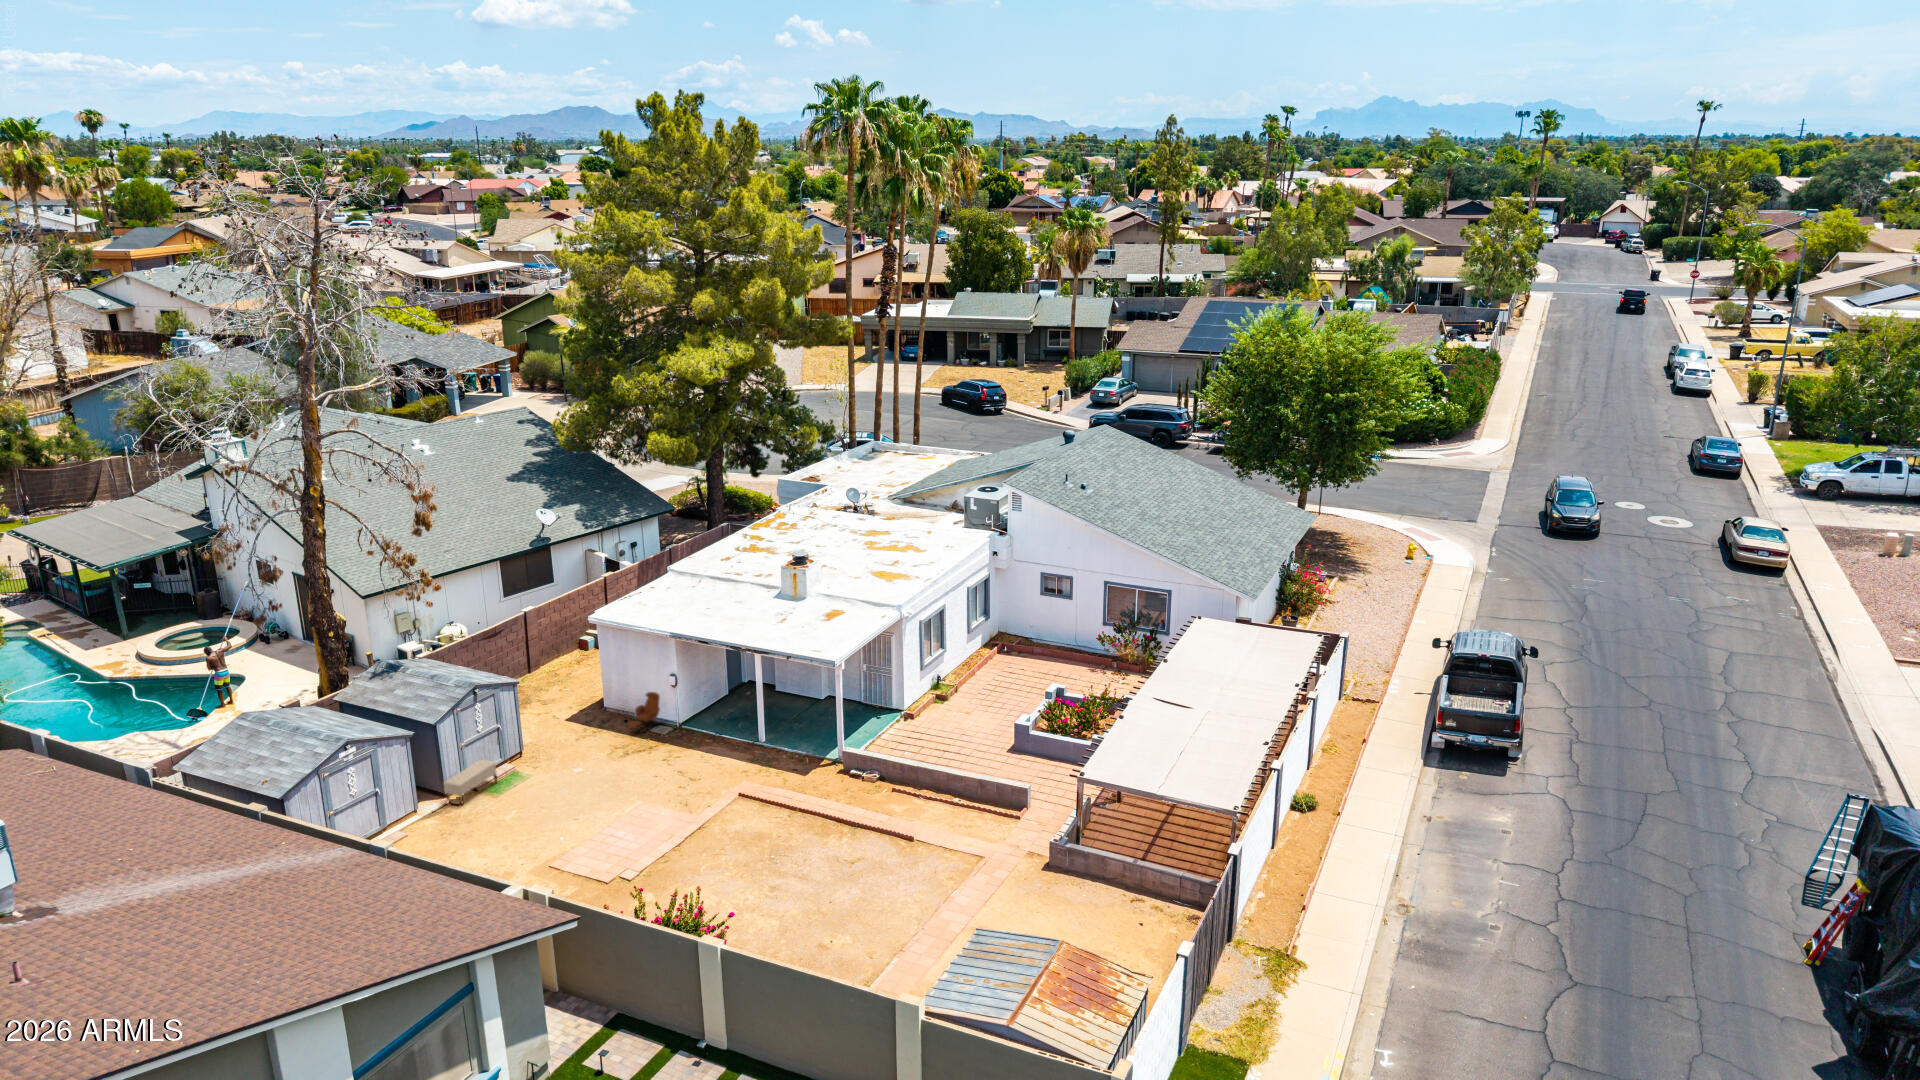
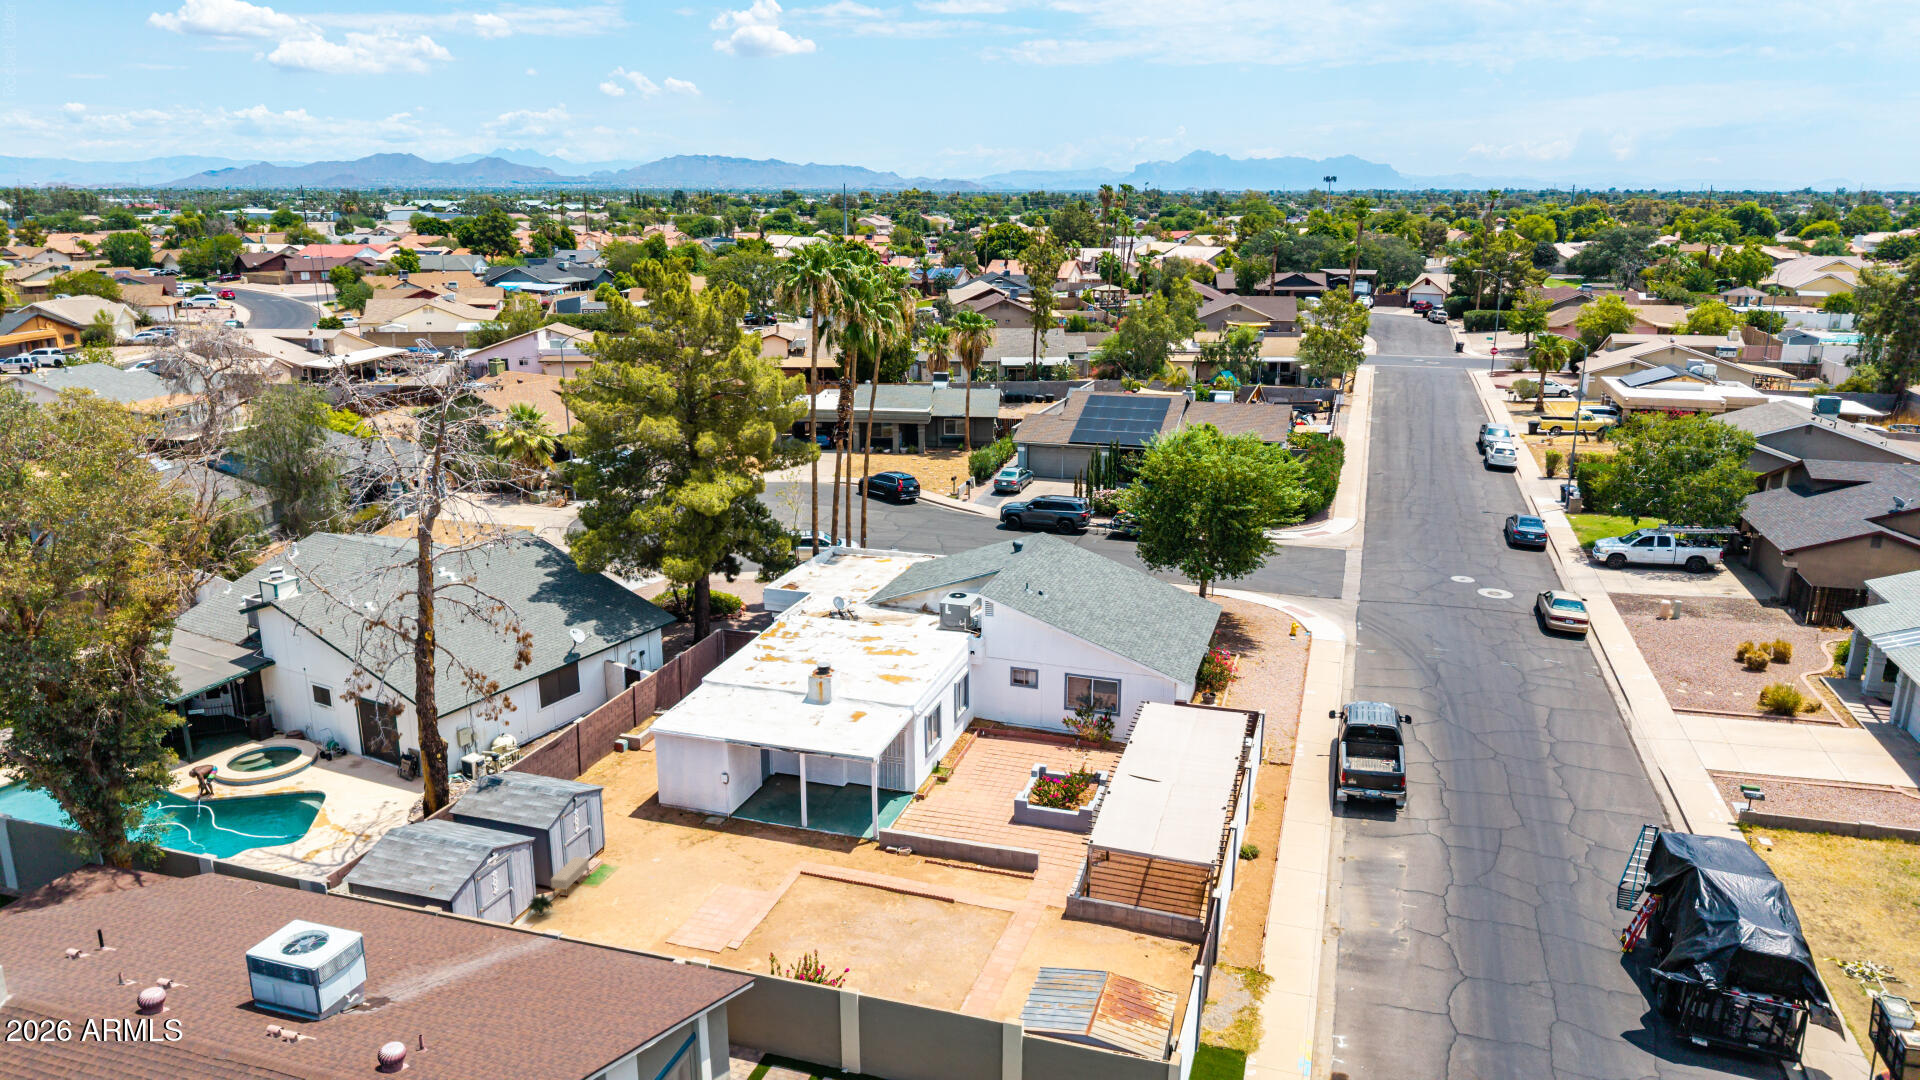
lounge chair: present [628,692,660,733] -> none [686,788,711,828]
potted plant: none [406,795,443,825] -> present [528,893,552,916]

